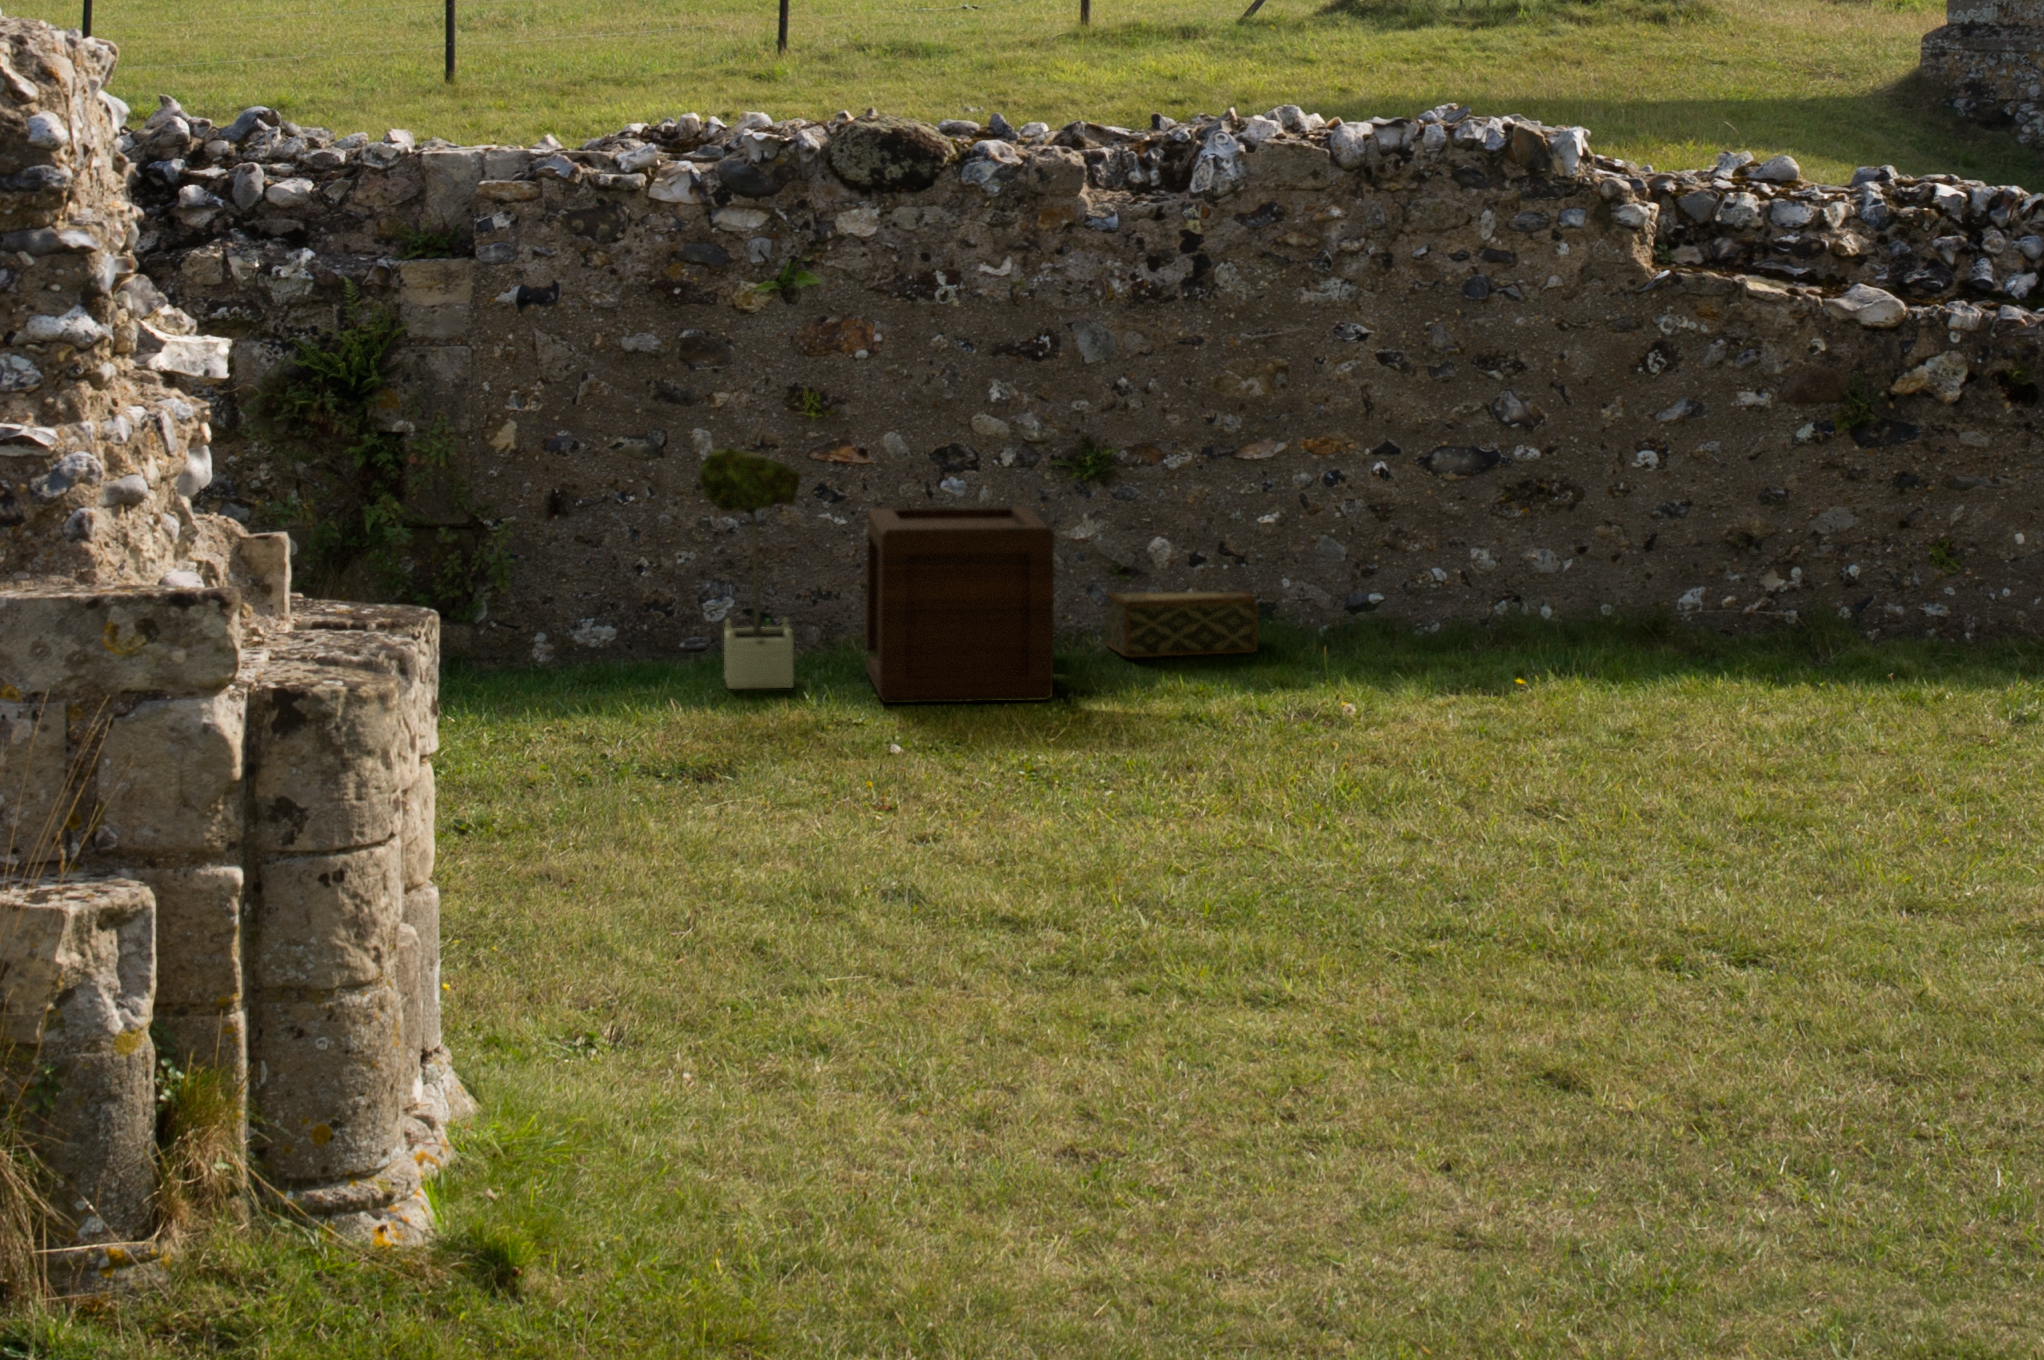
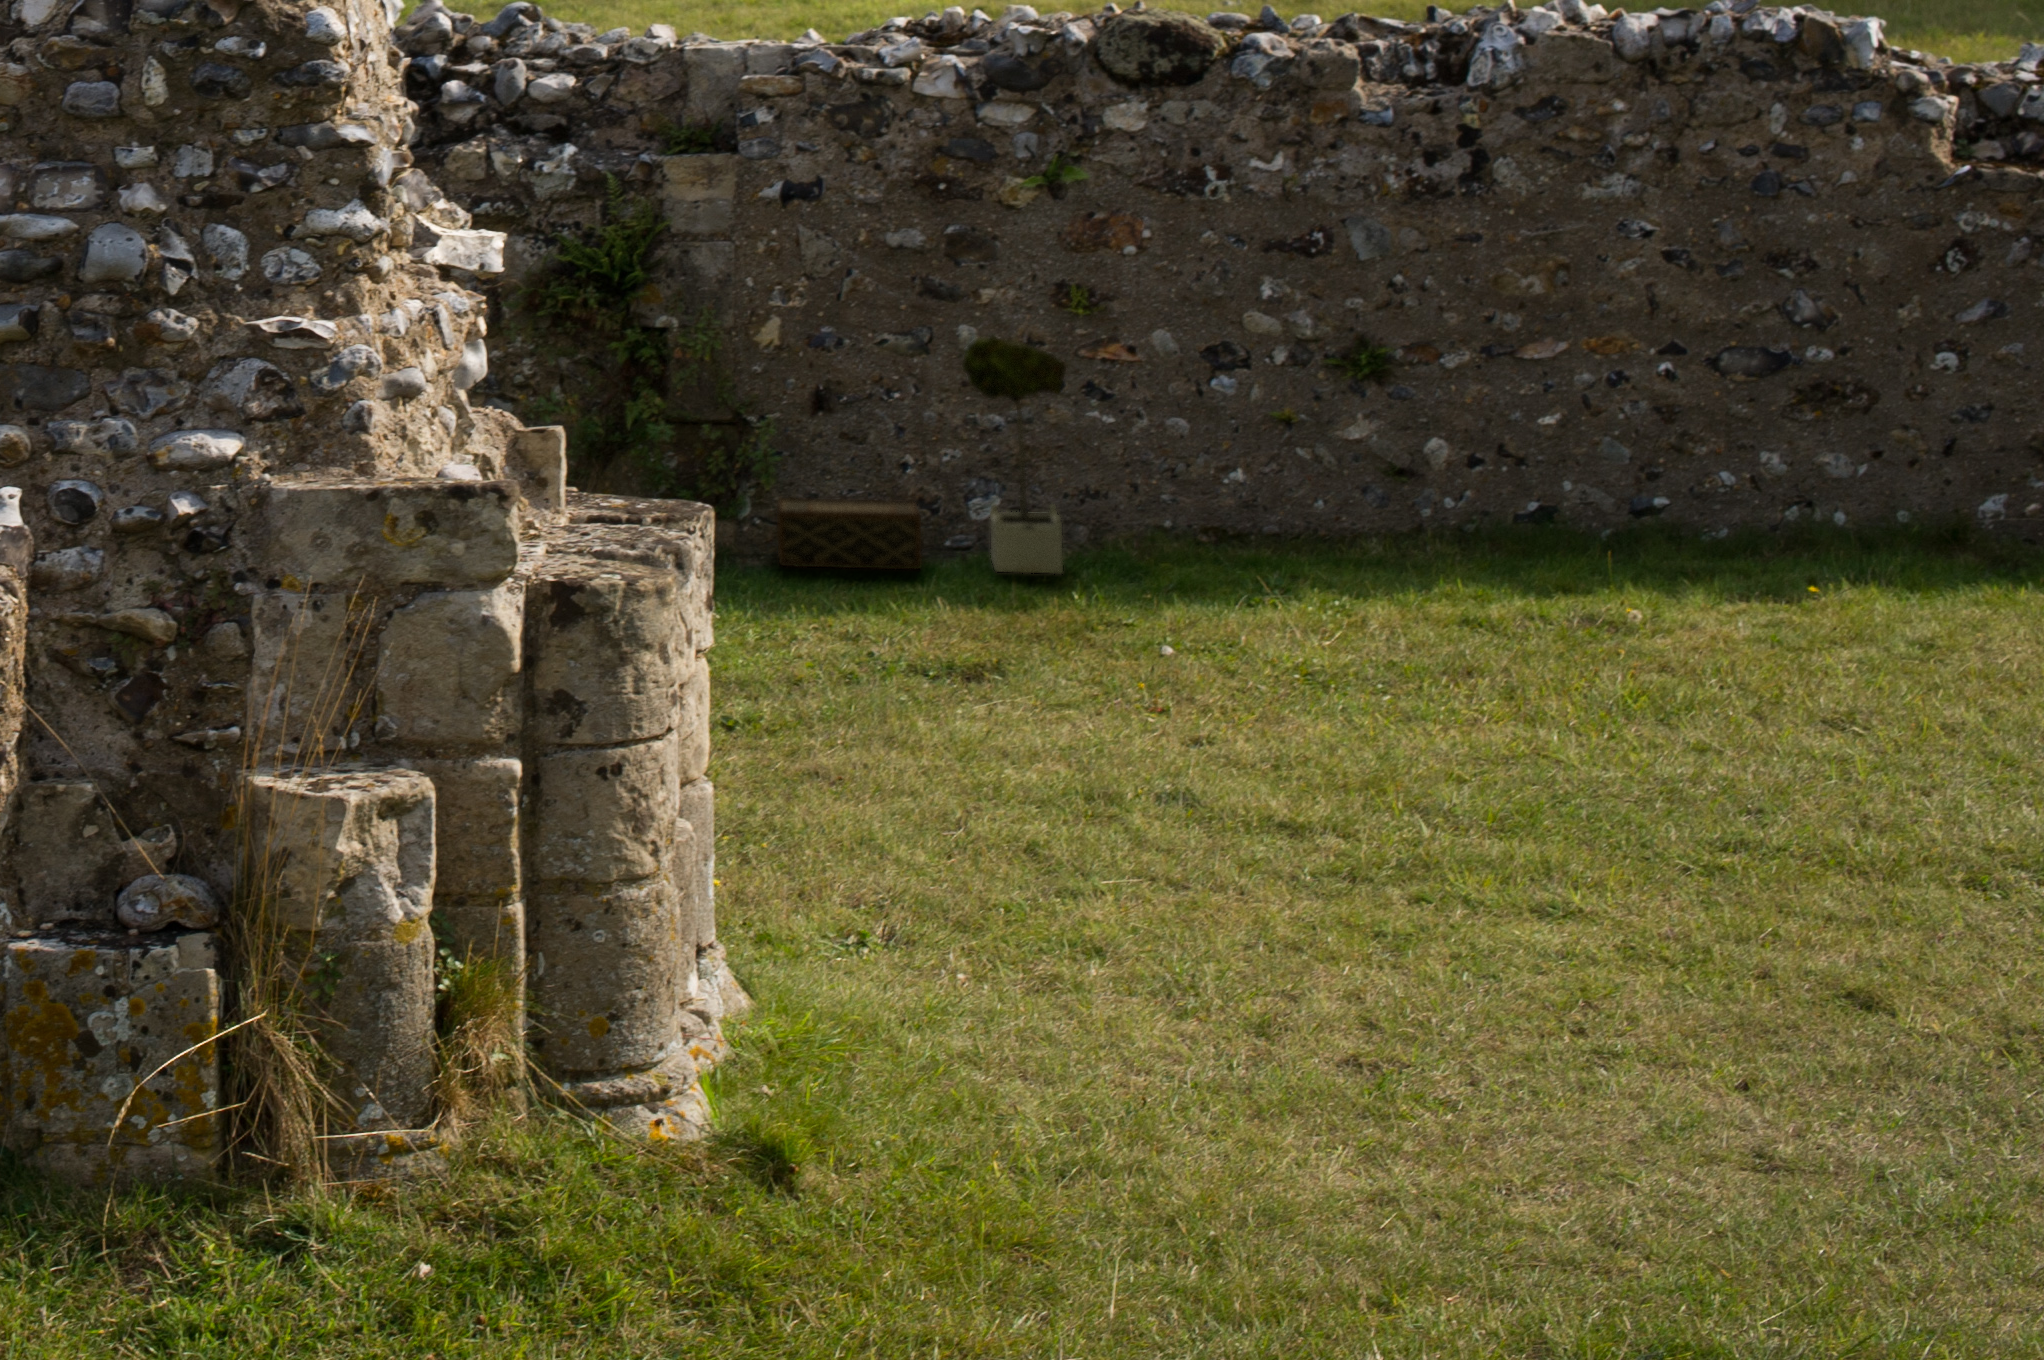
wooden crate: present [865,508,1055,703] -> none [1134,398,1337,598]
woven basket: present [1104,591,1258,657] -> present [777,498,922,569]

